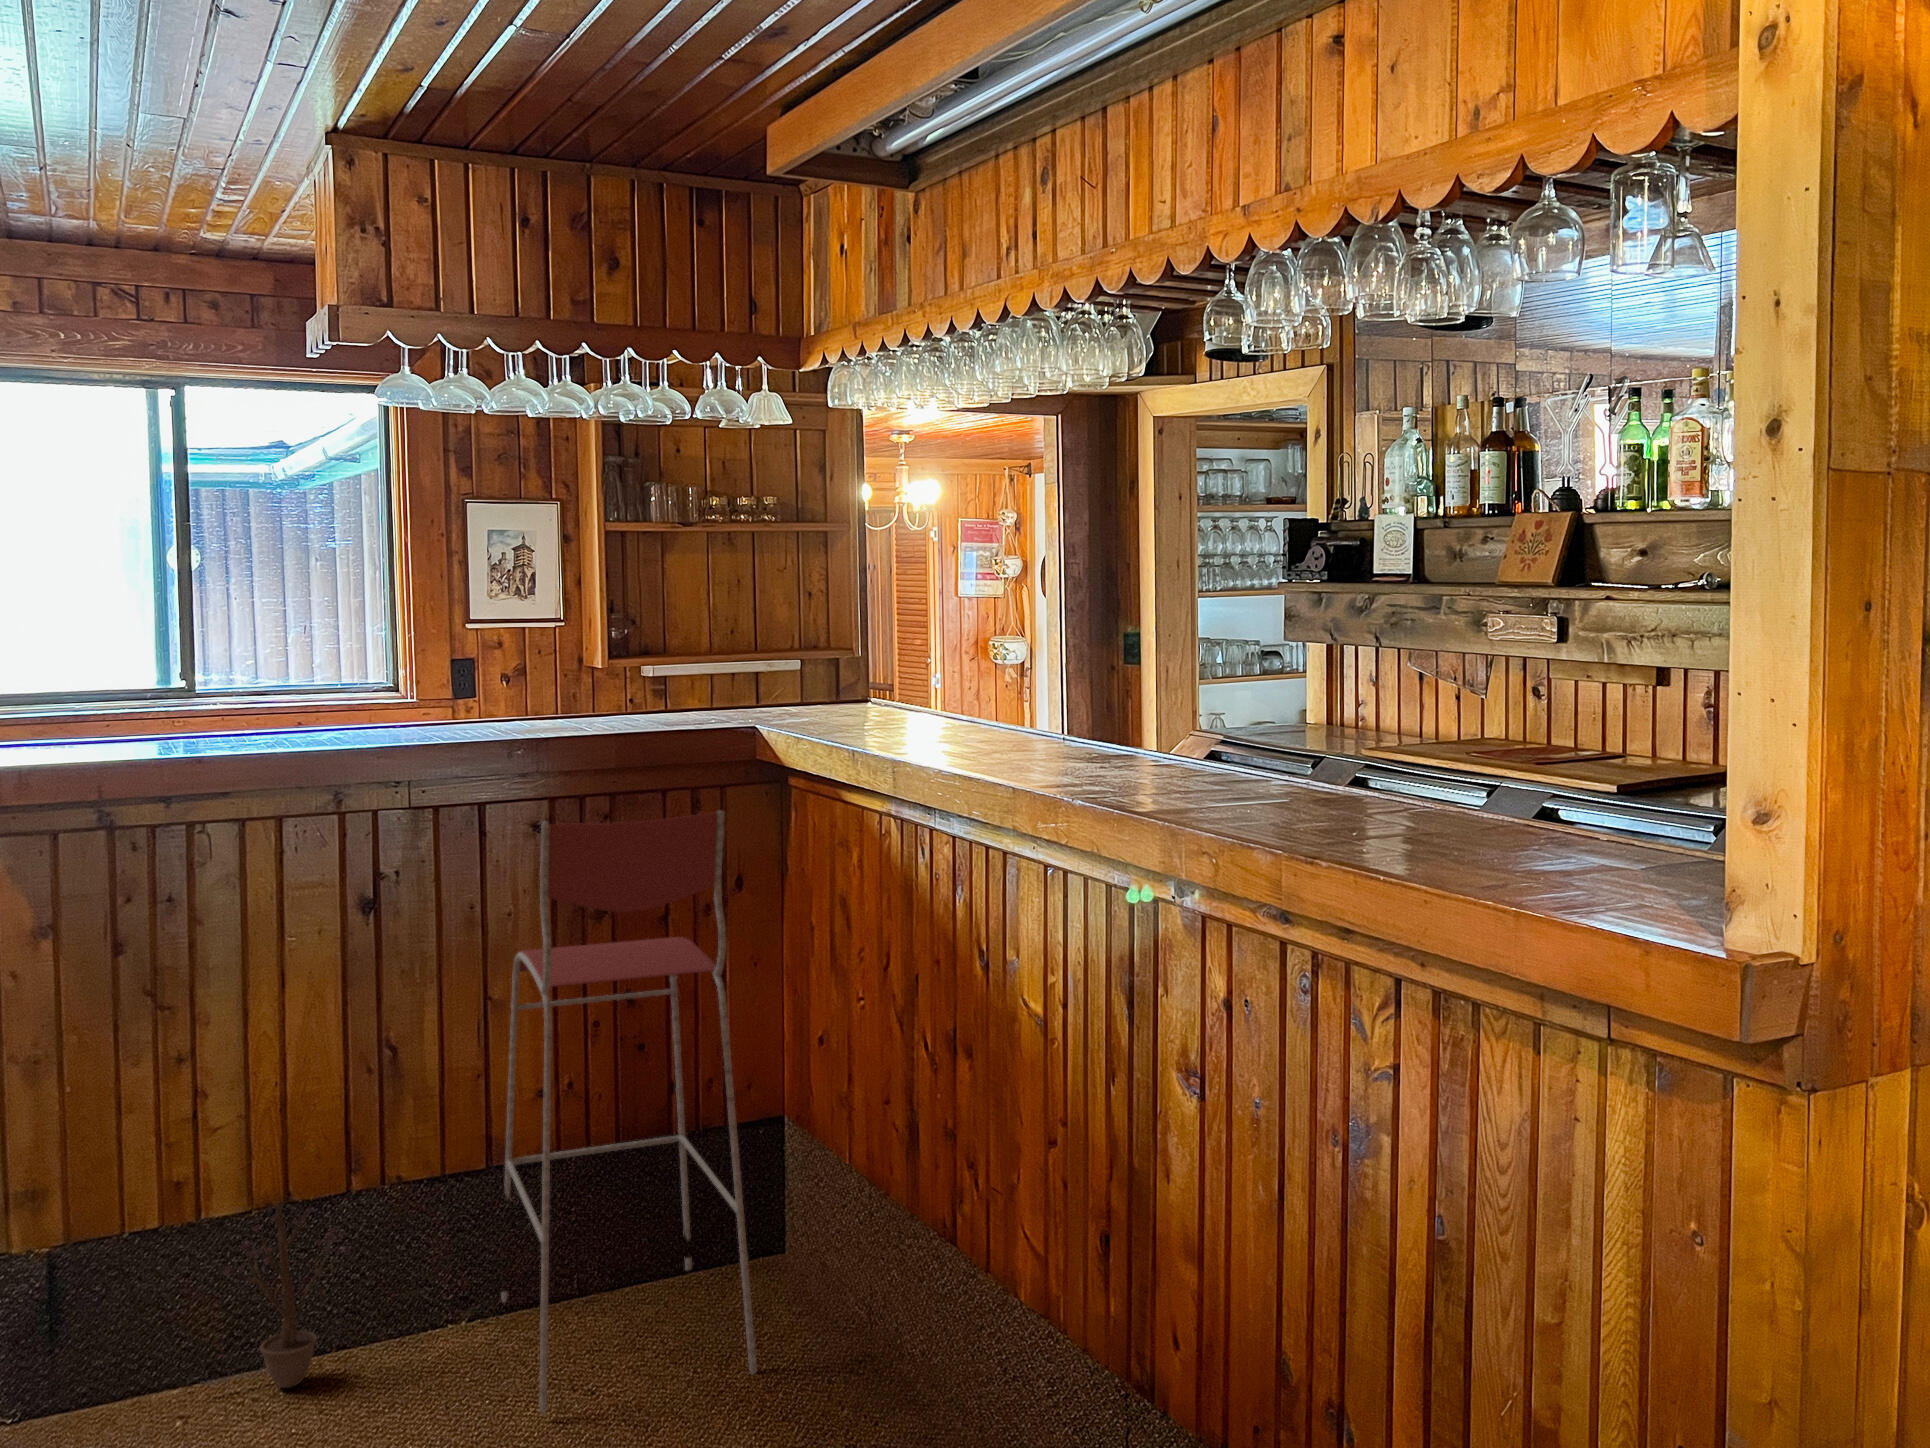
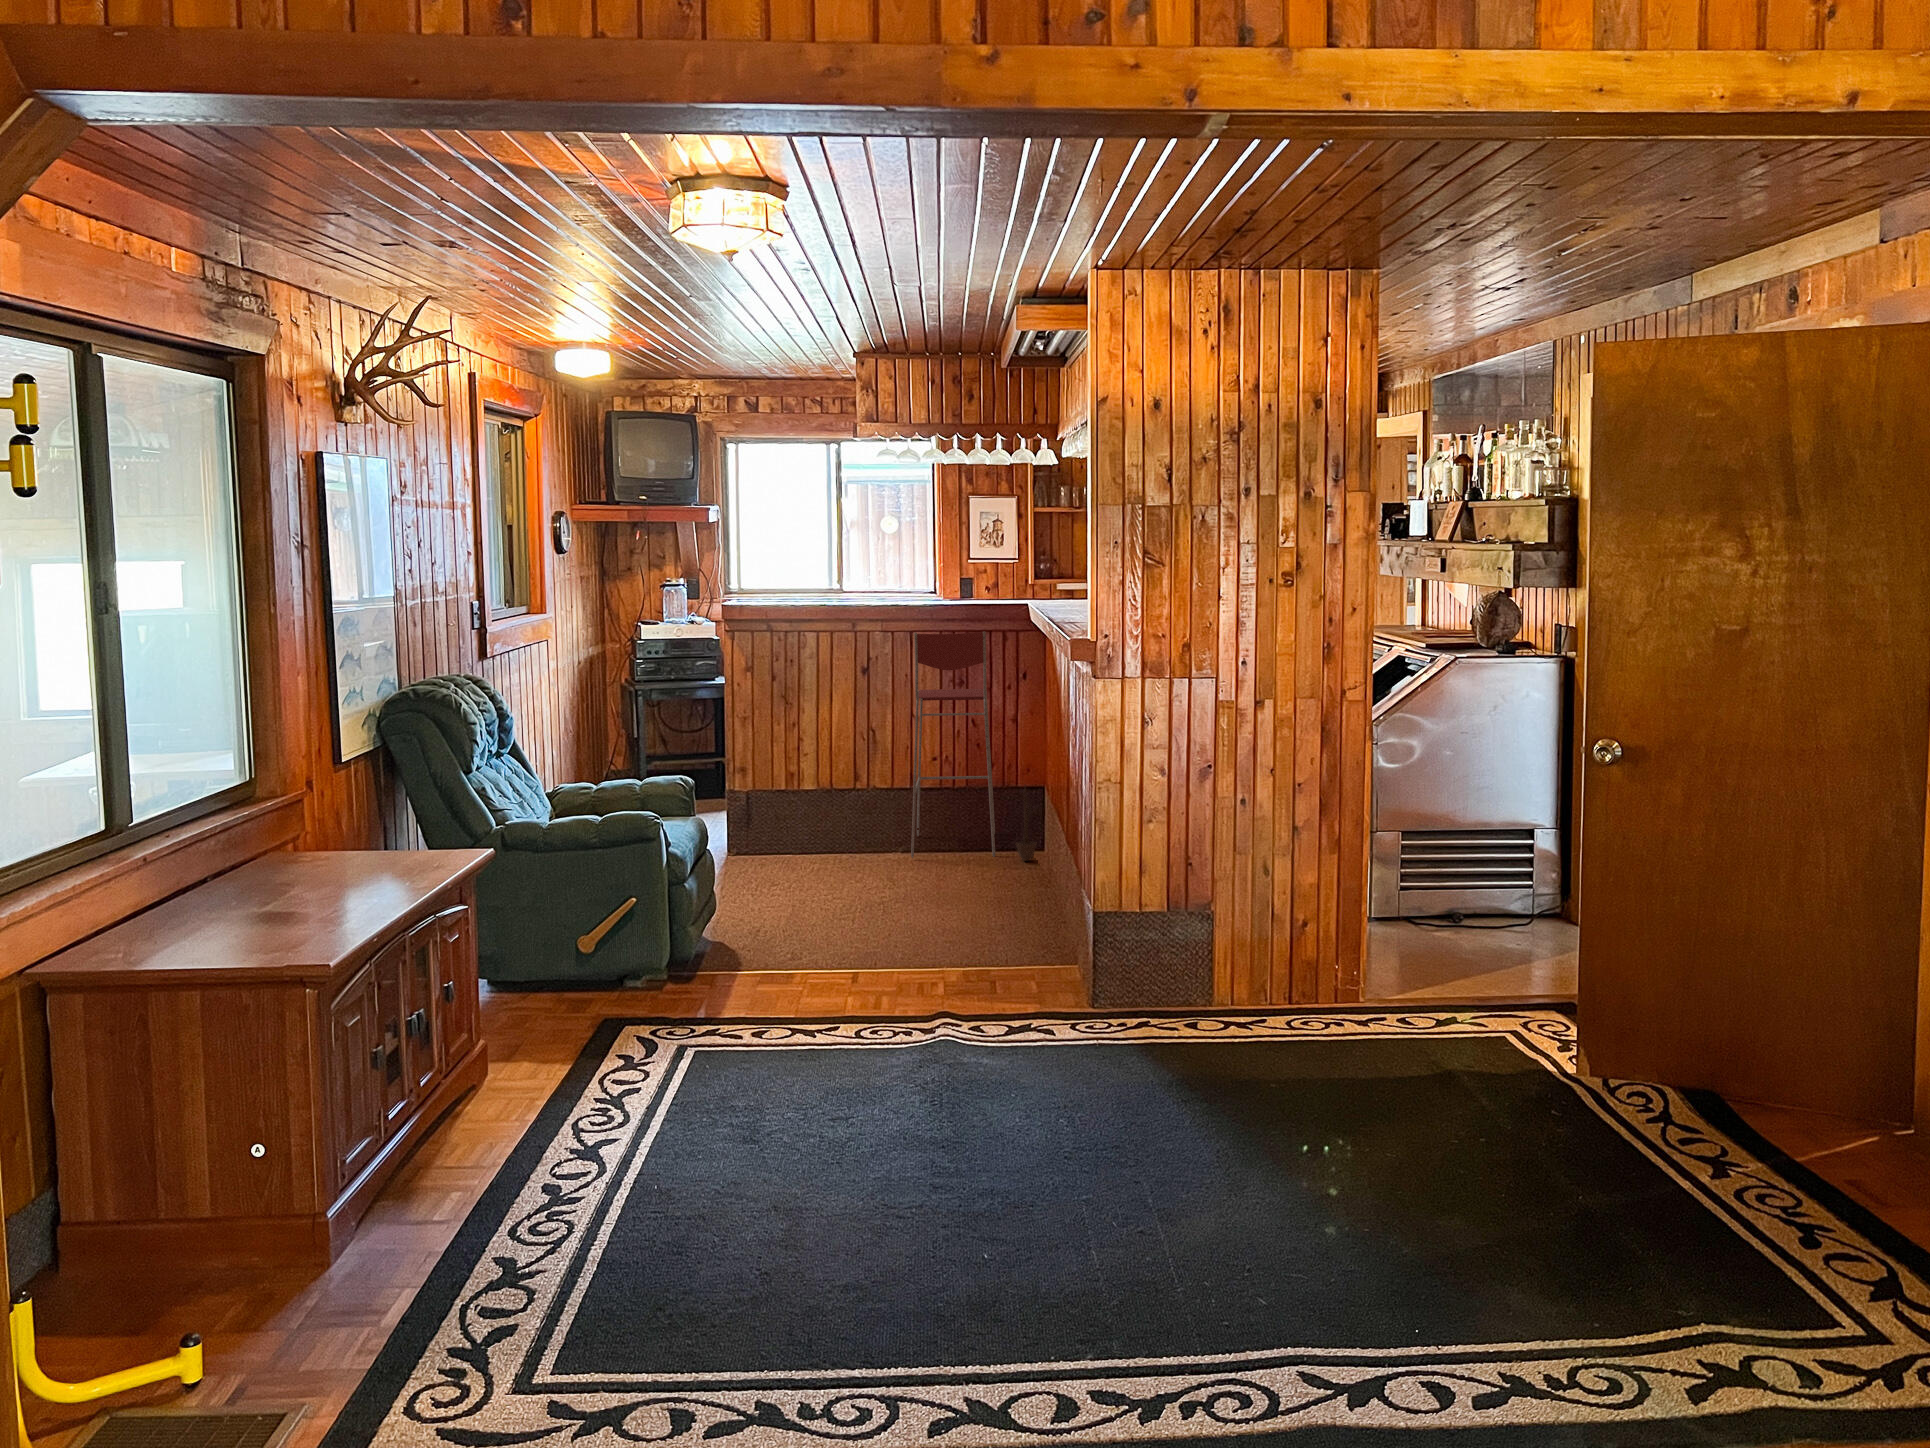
decorative plant: present [200,1201,350,1388] -> present [1016,786,1041,861]

